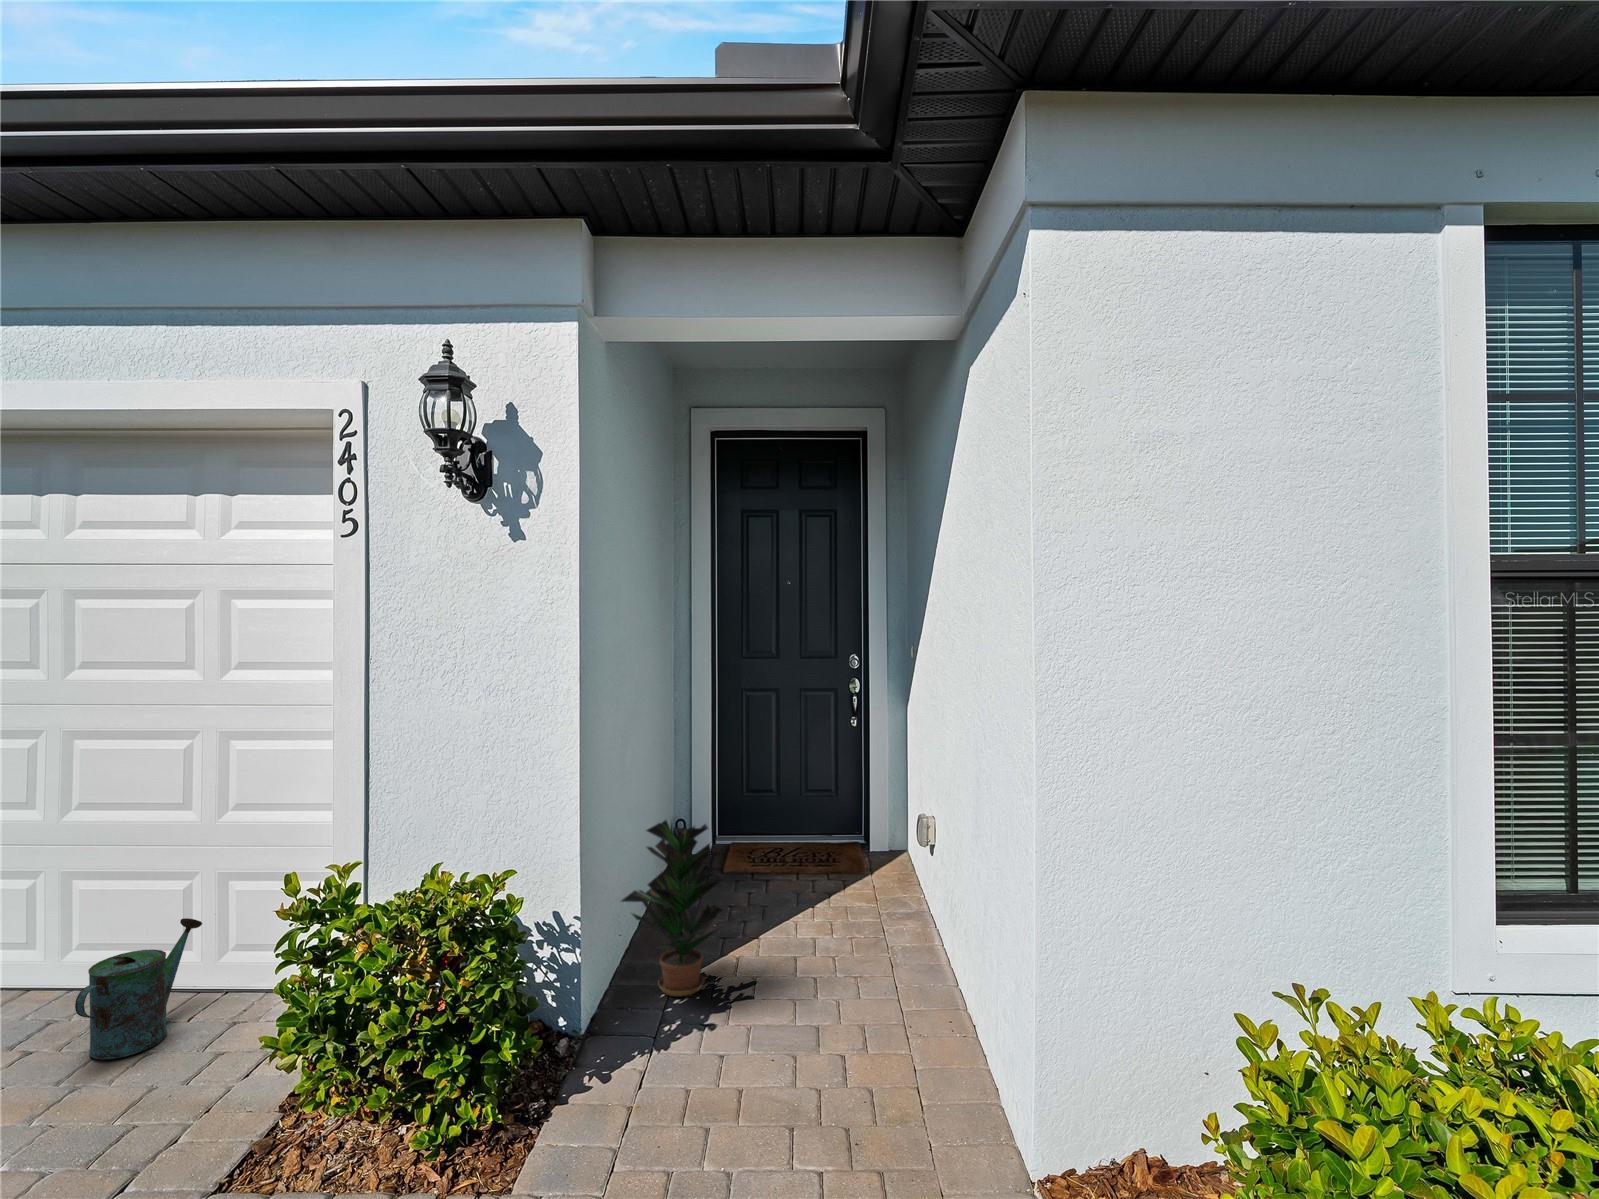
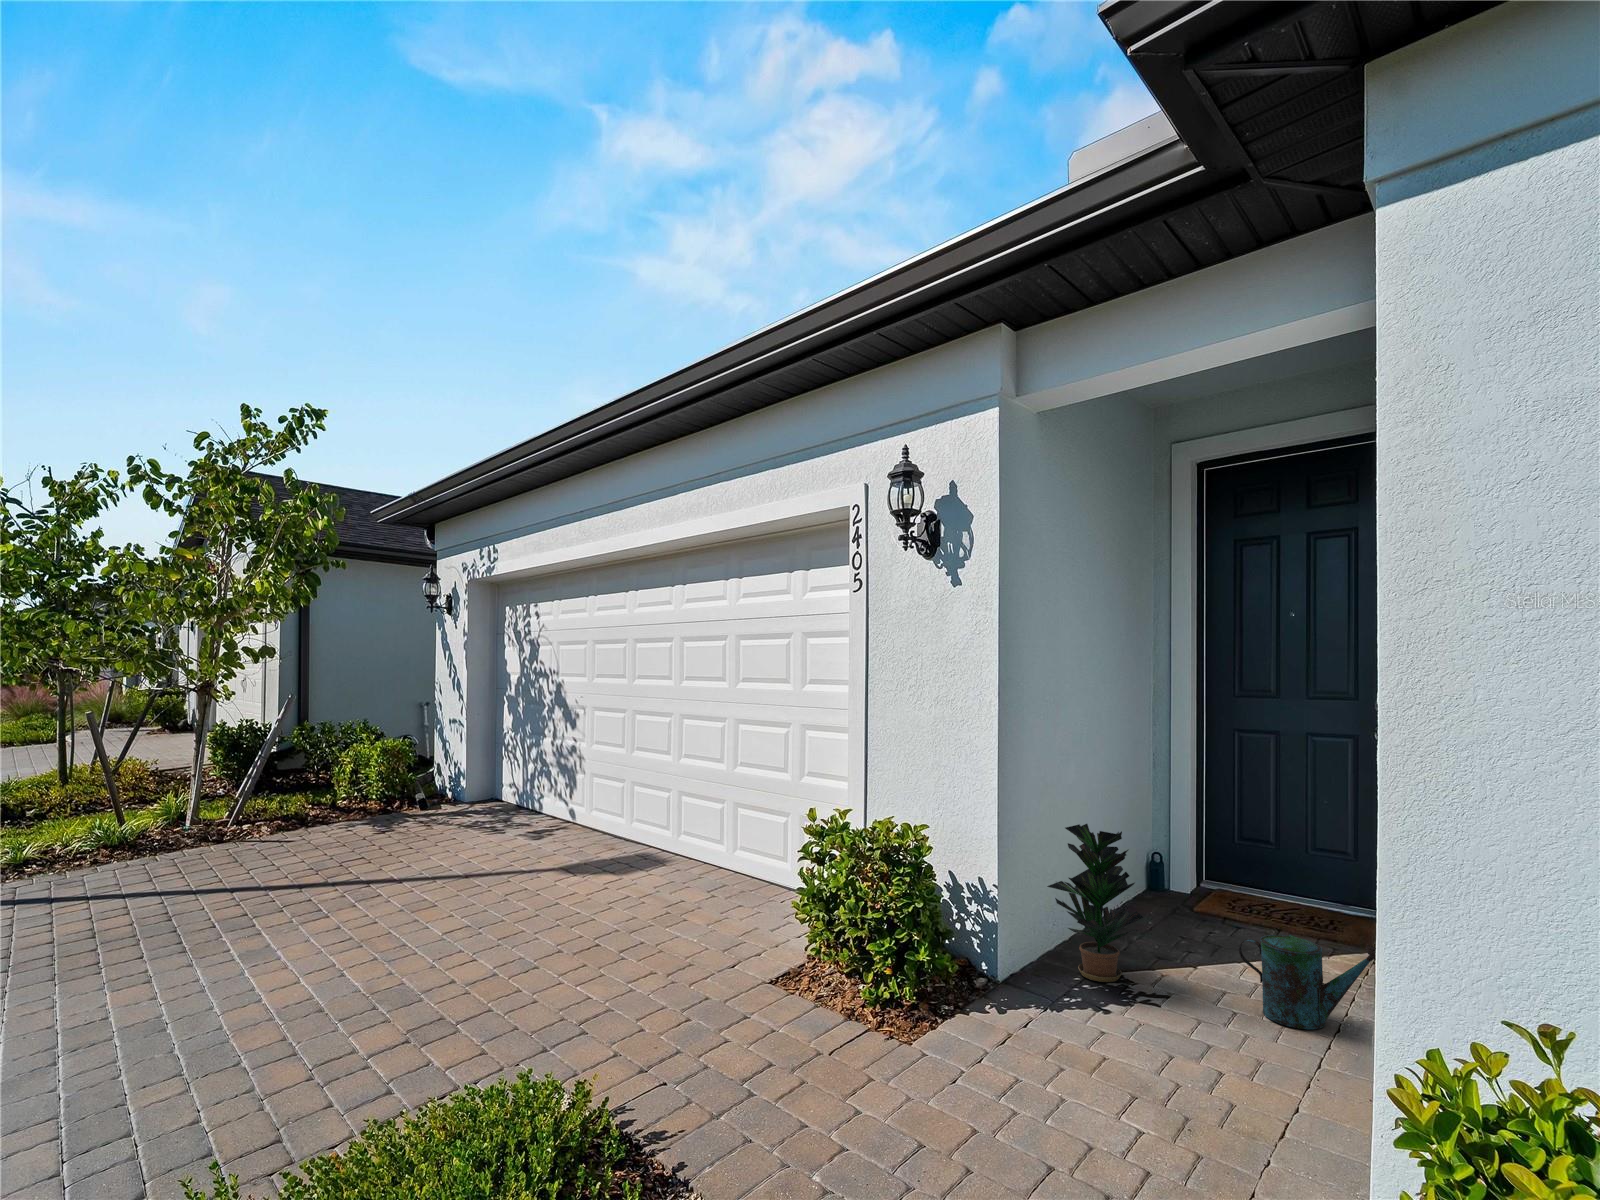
watering can: present [75,918,202,1059] -> present [1239,935,1375,1029]

